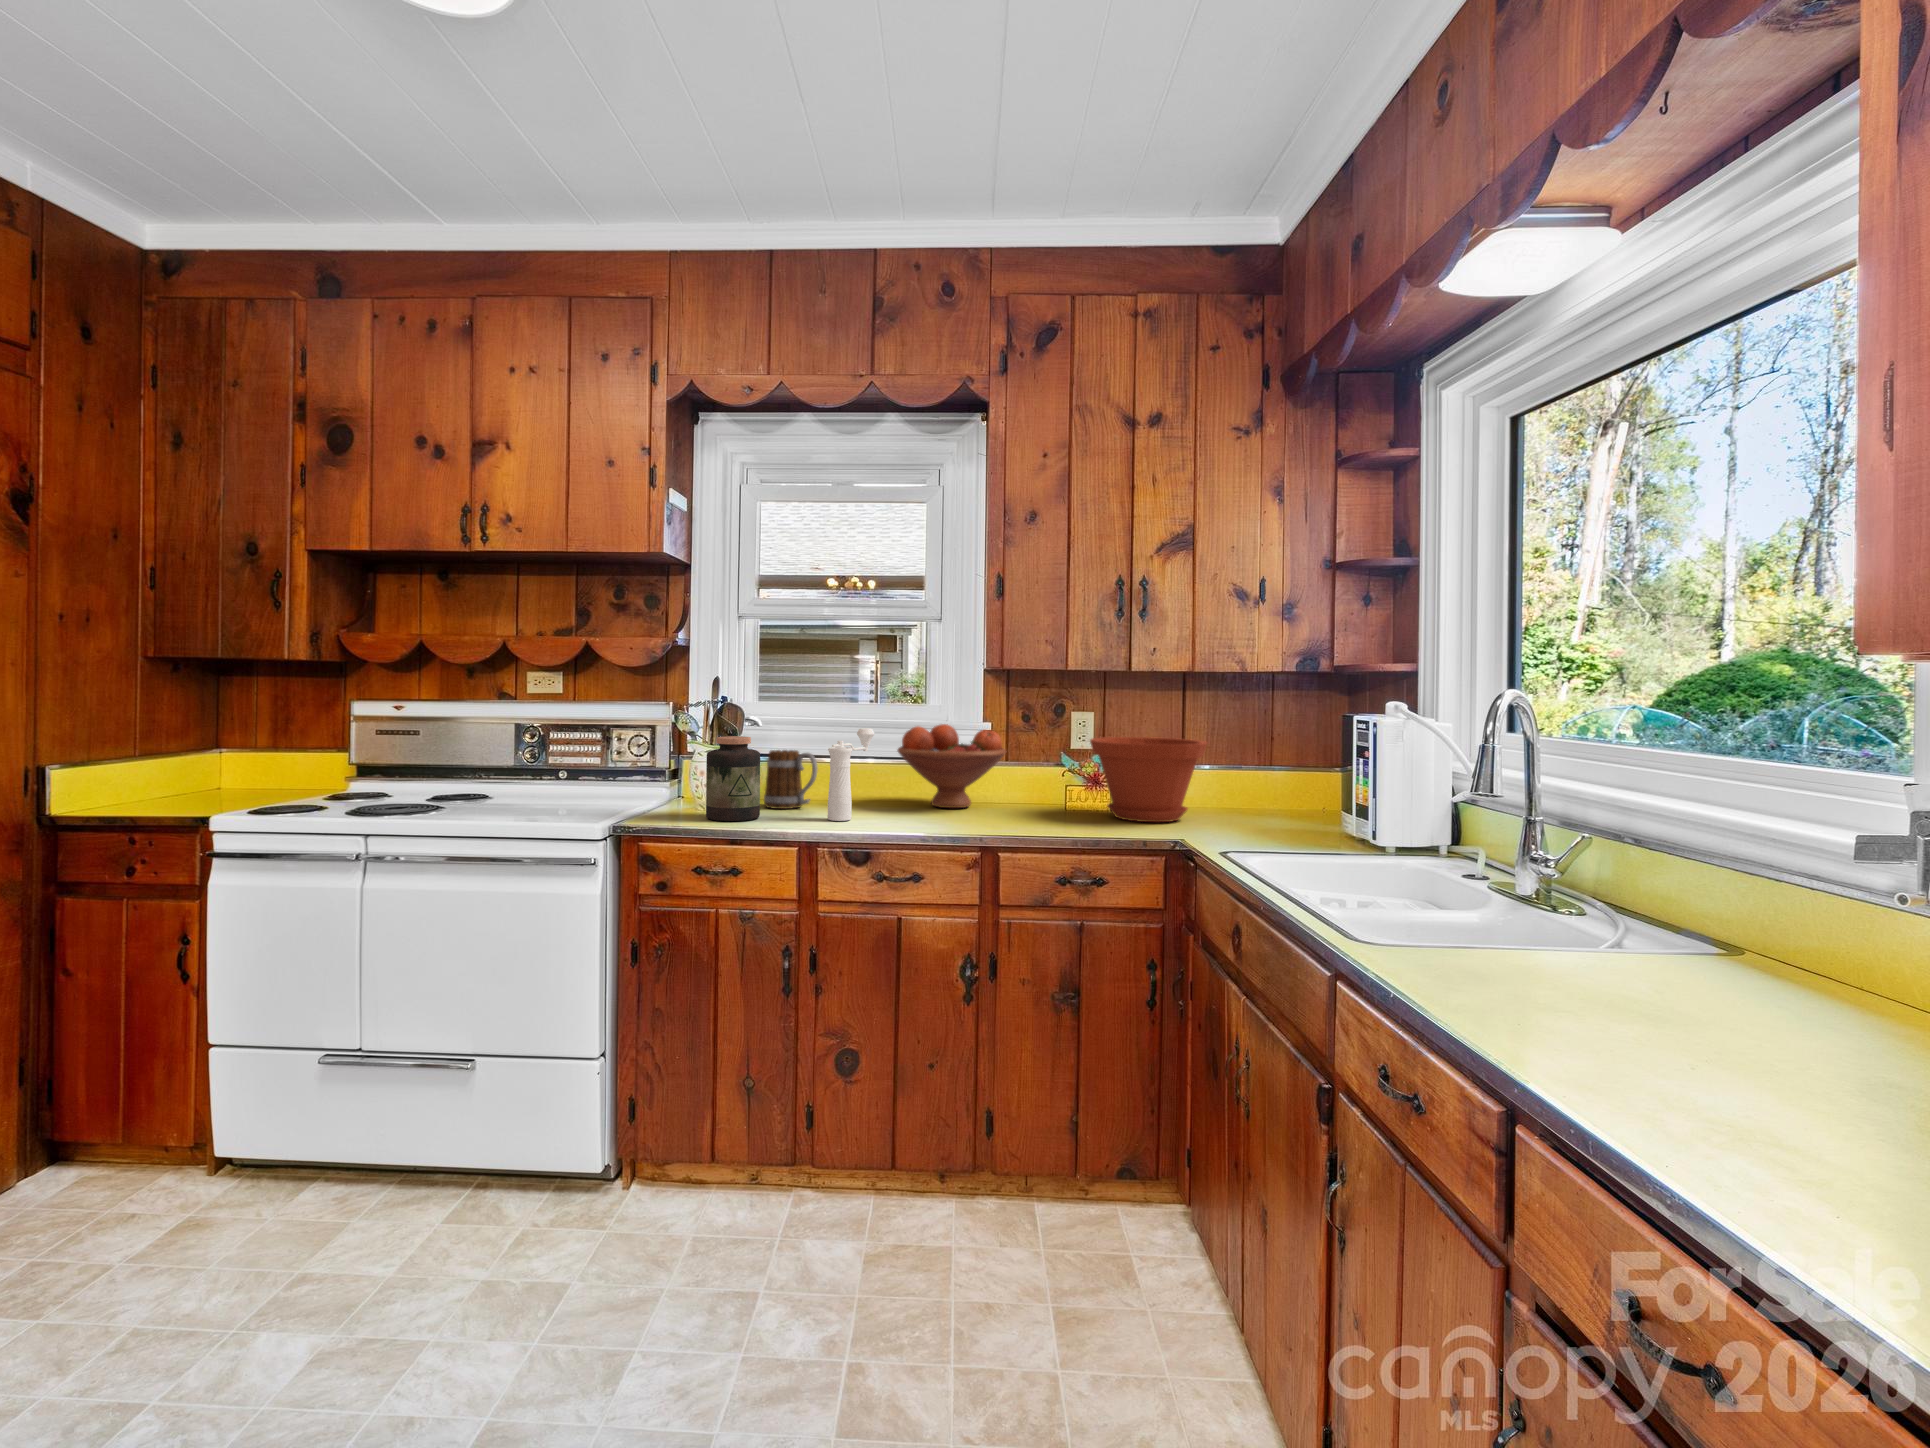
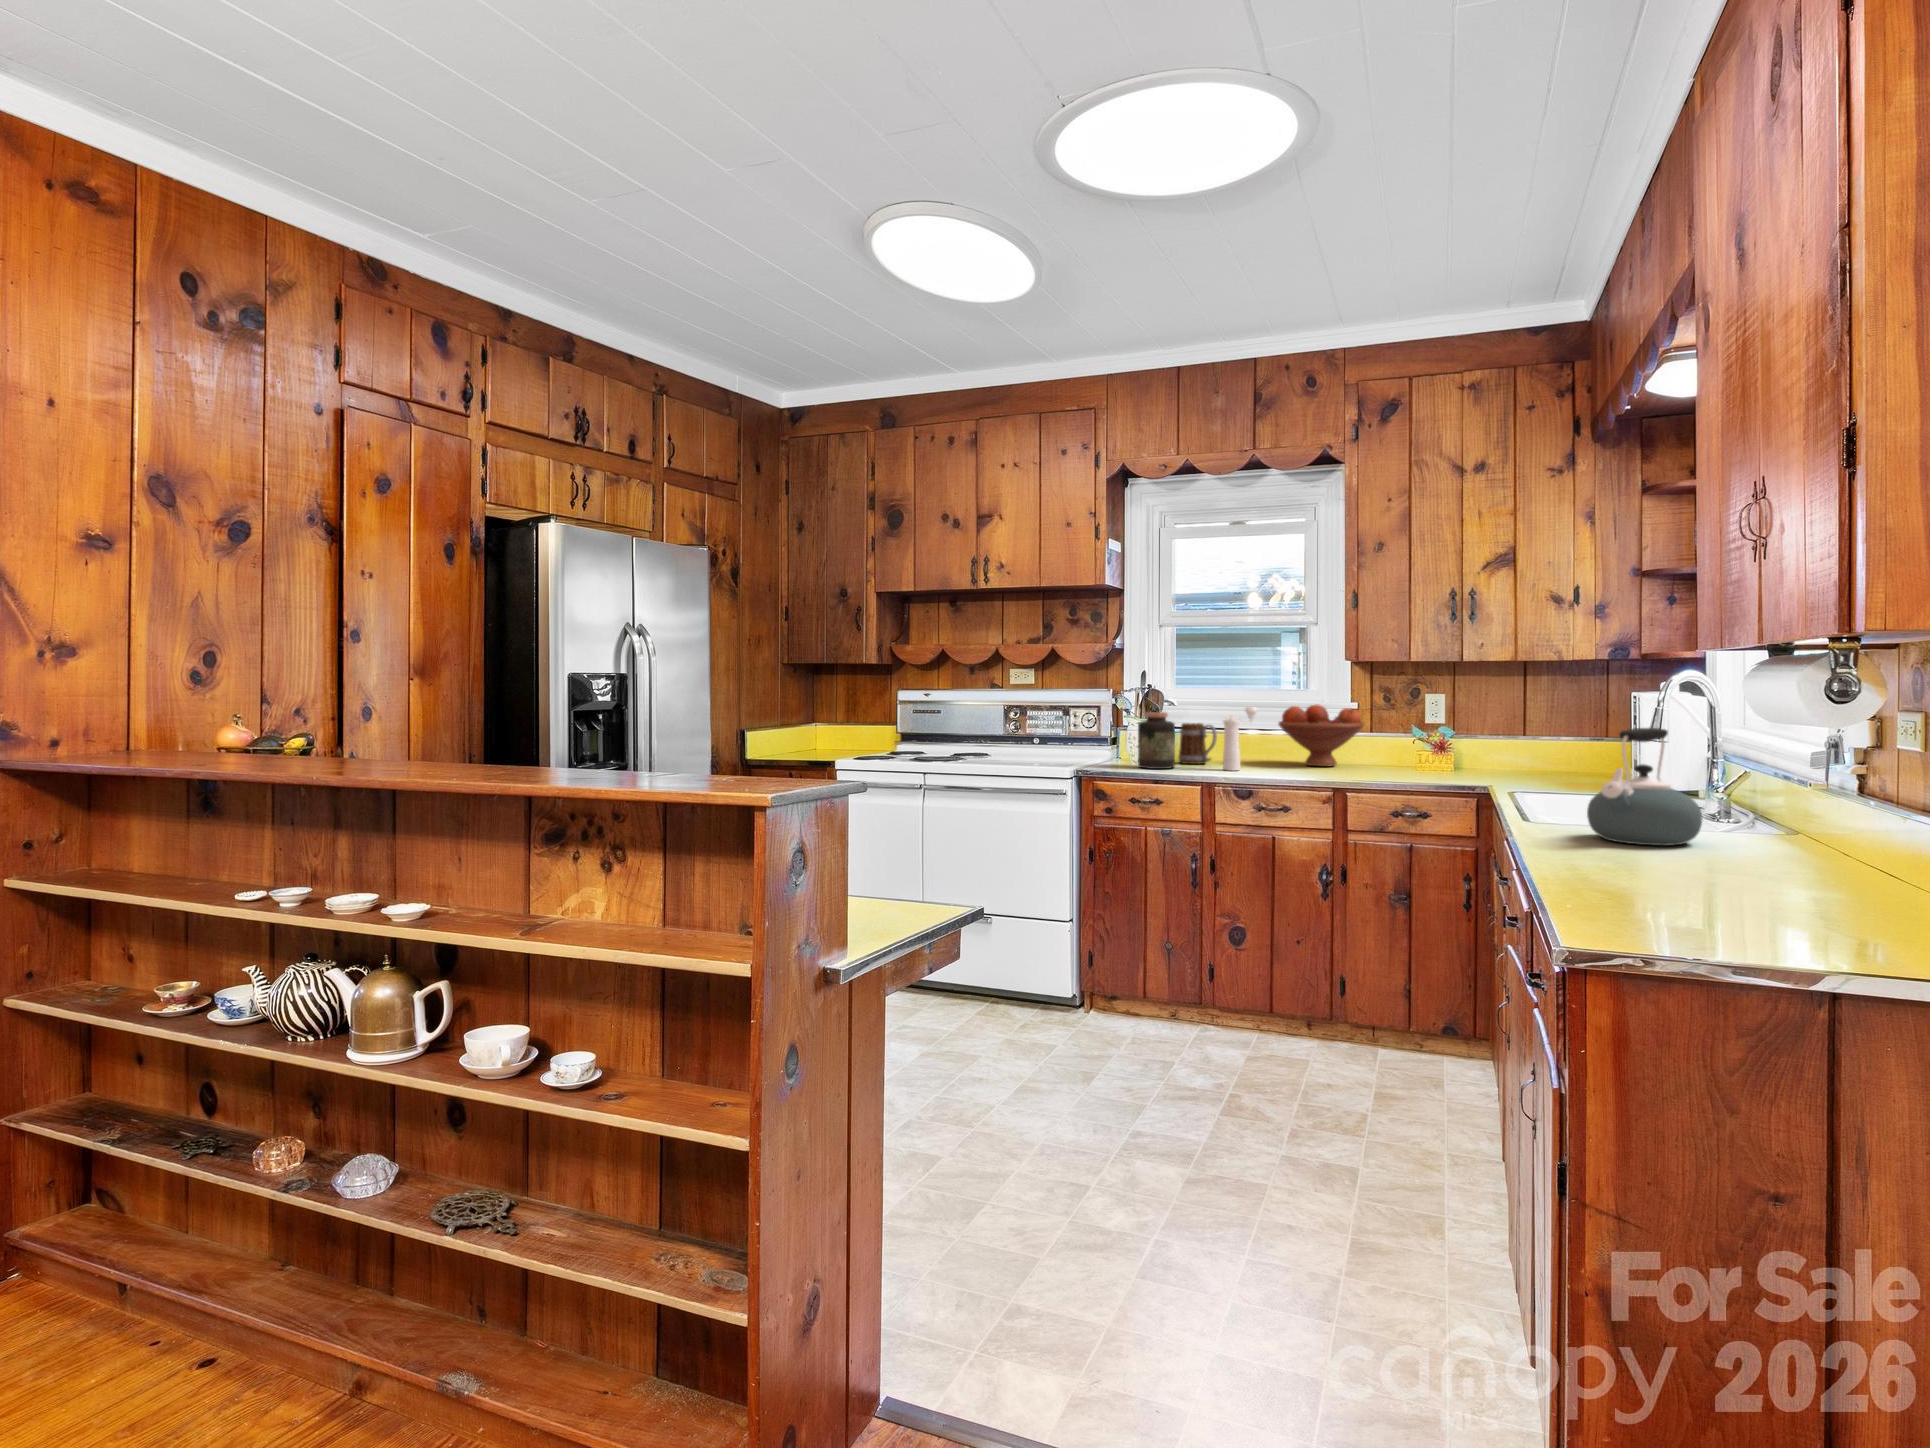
plant pot: present [1090,737,1207,822] -> none [1428,714,1527,777]
kettle: none [1529,793,1755,1026] -> present [1587,728,1703,846]

